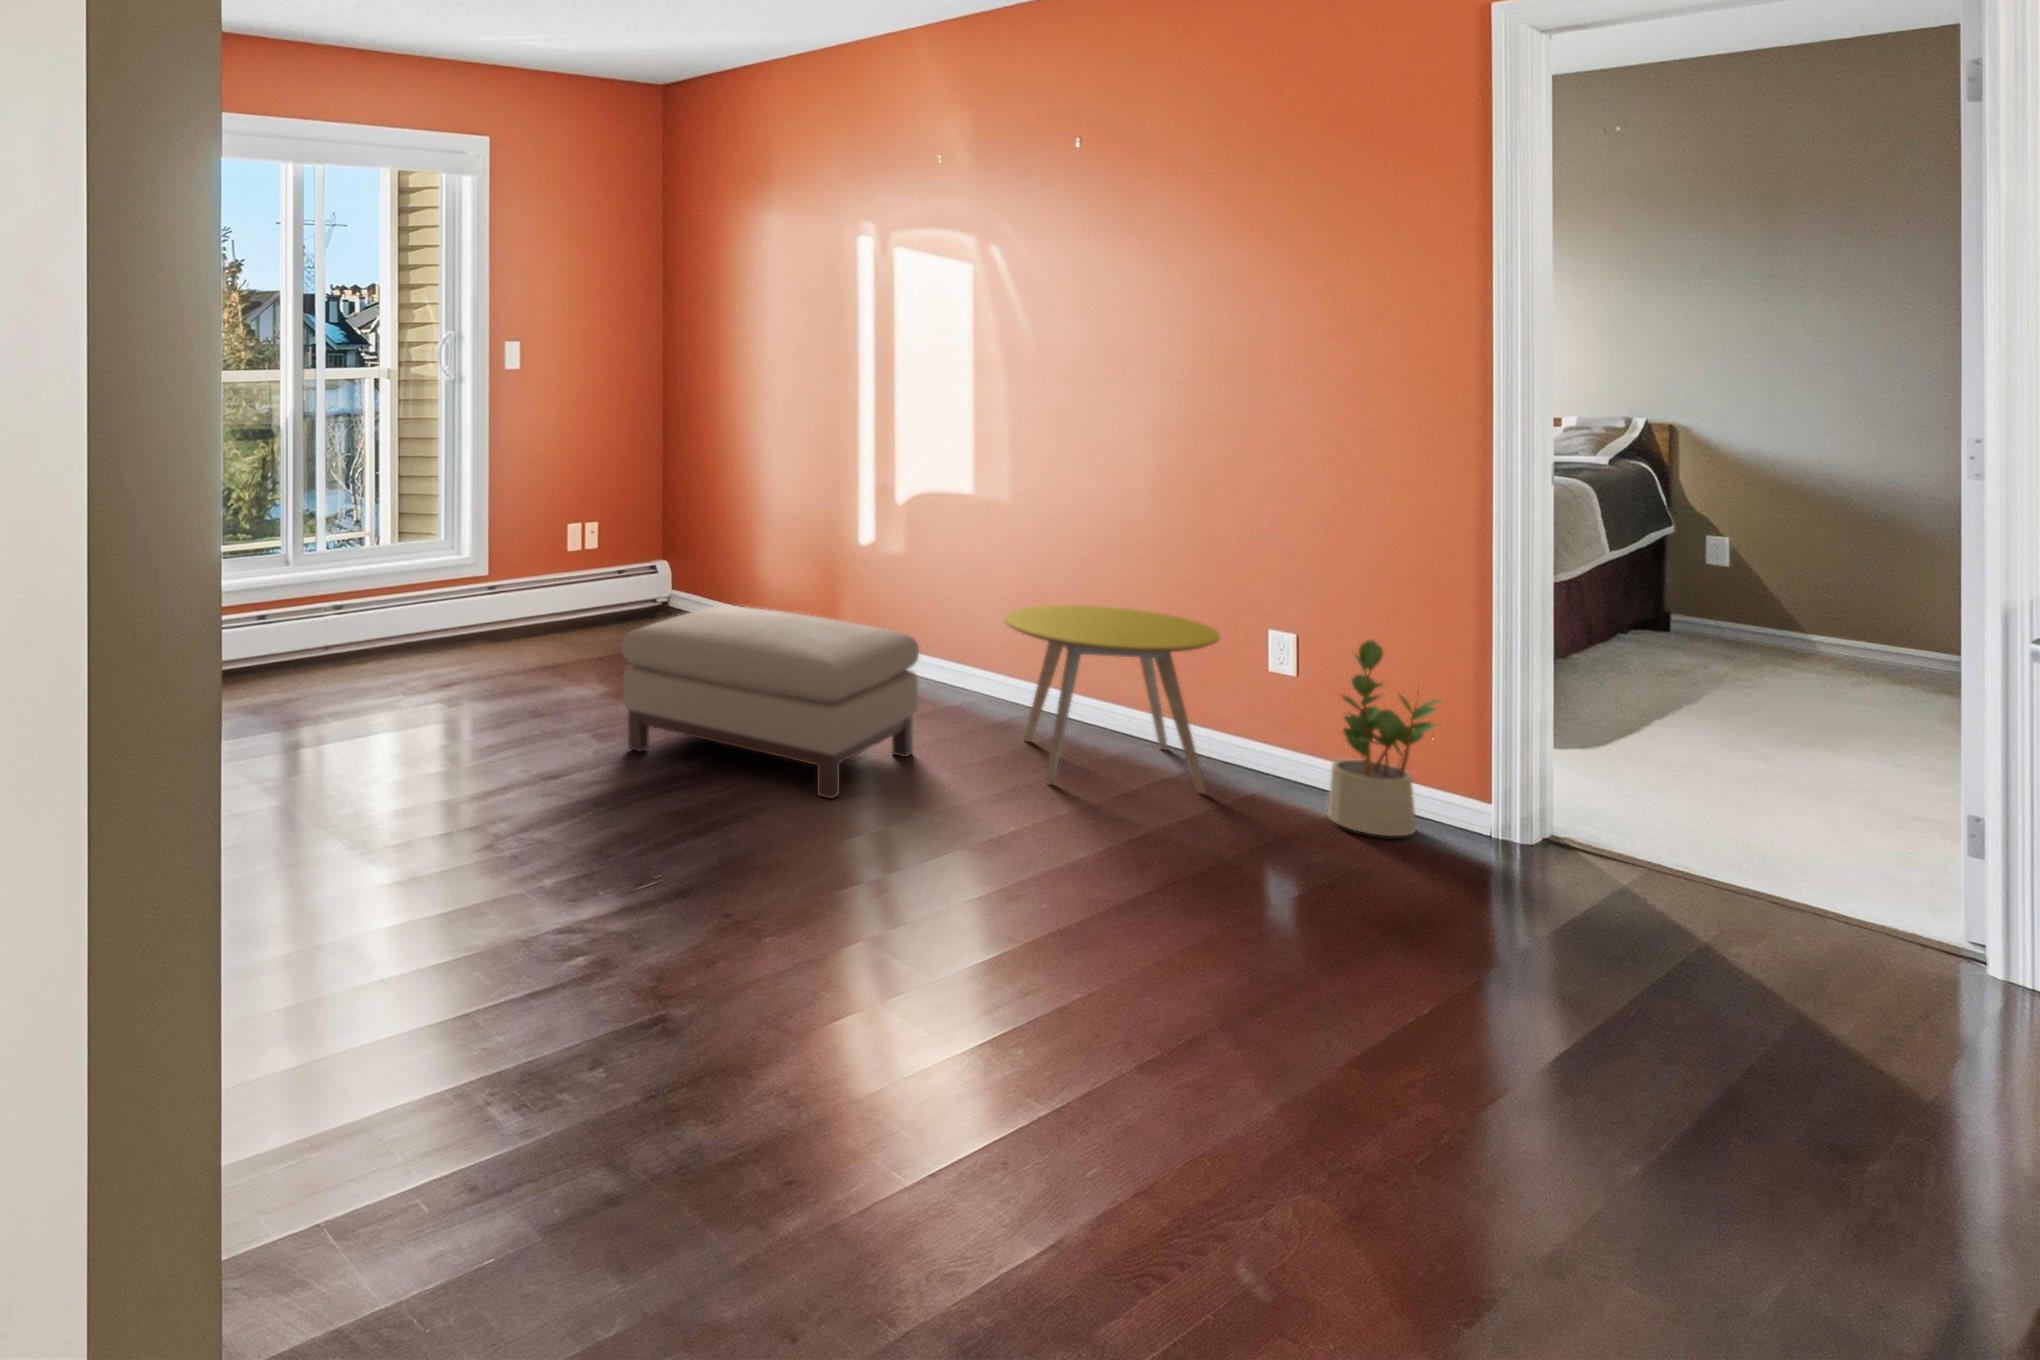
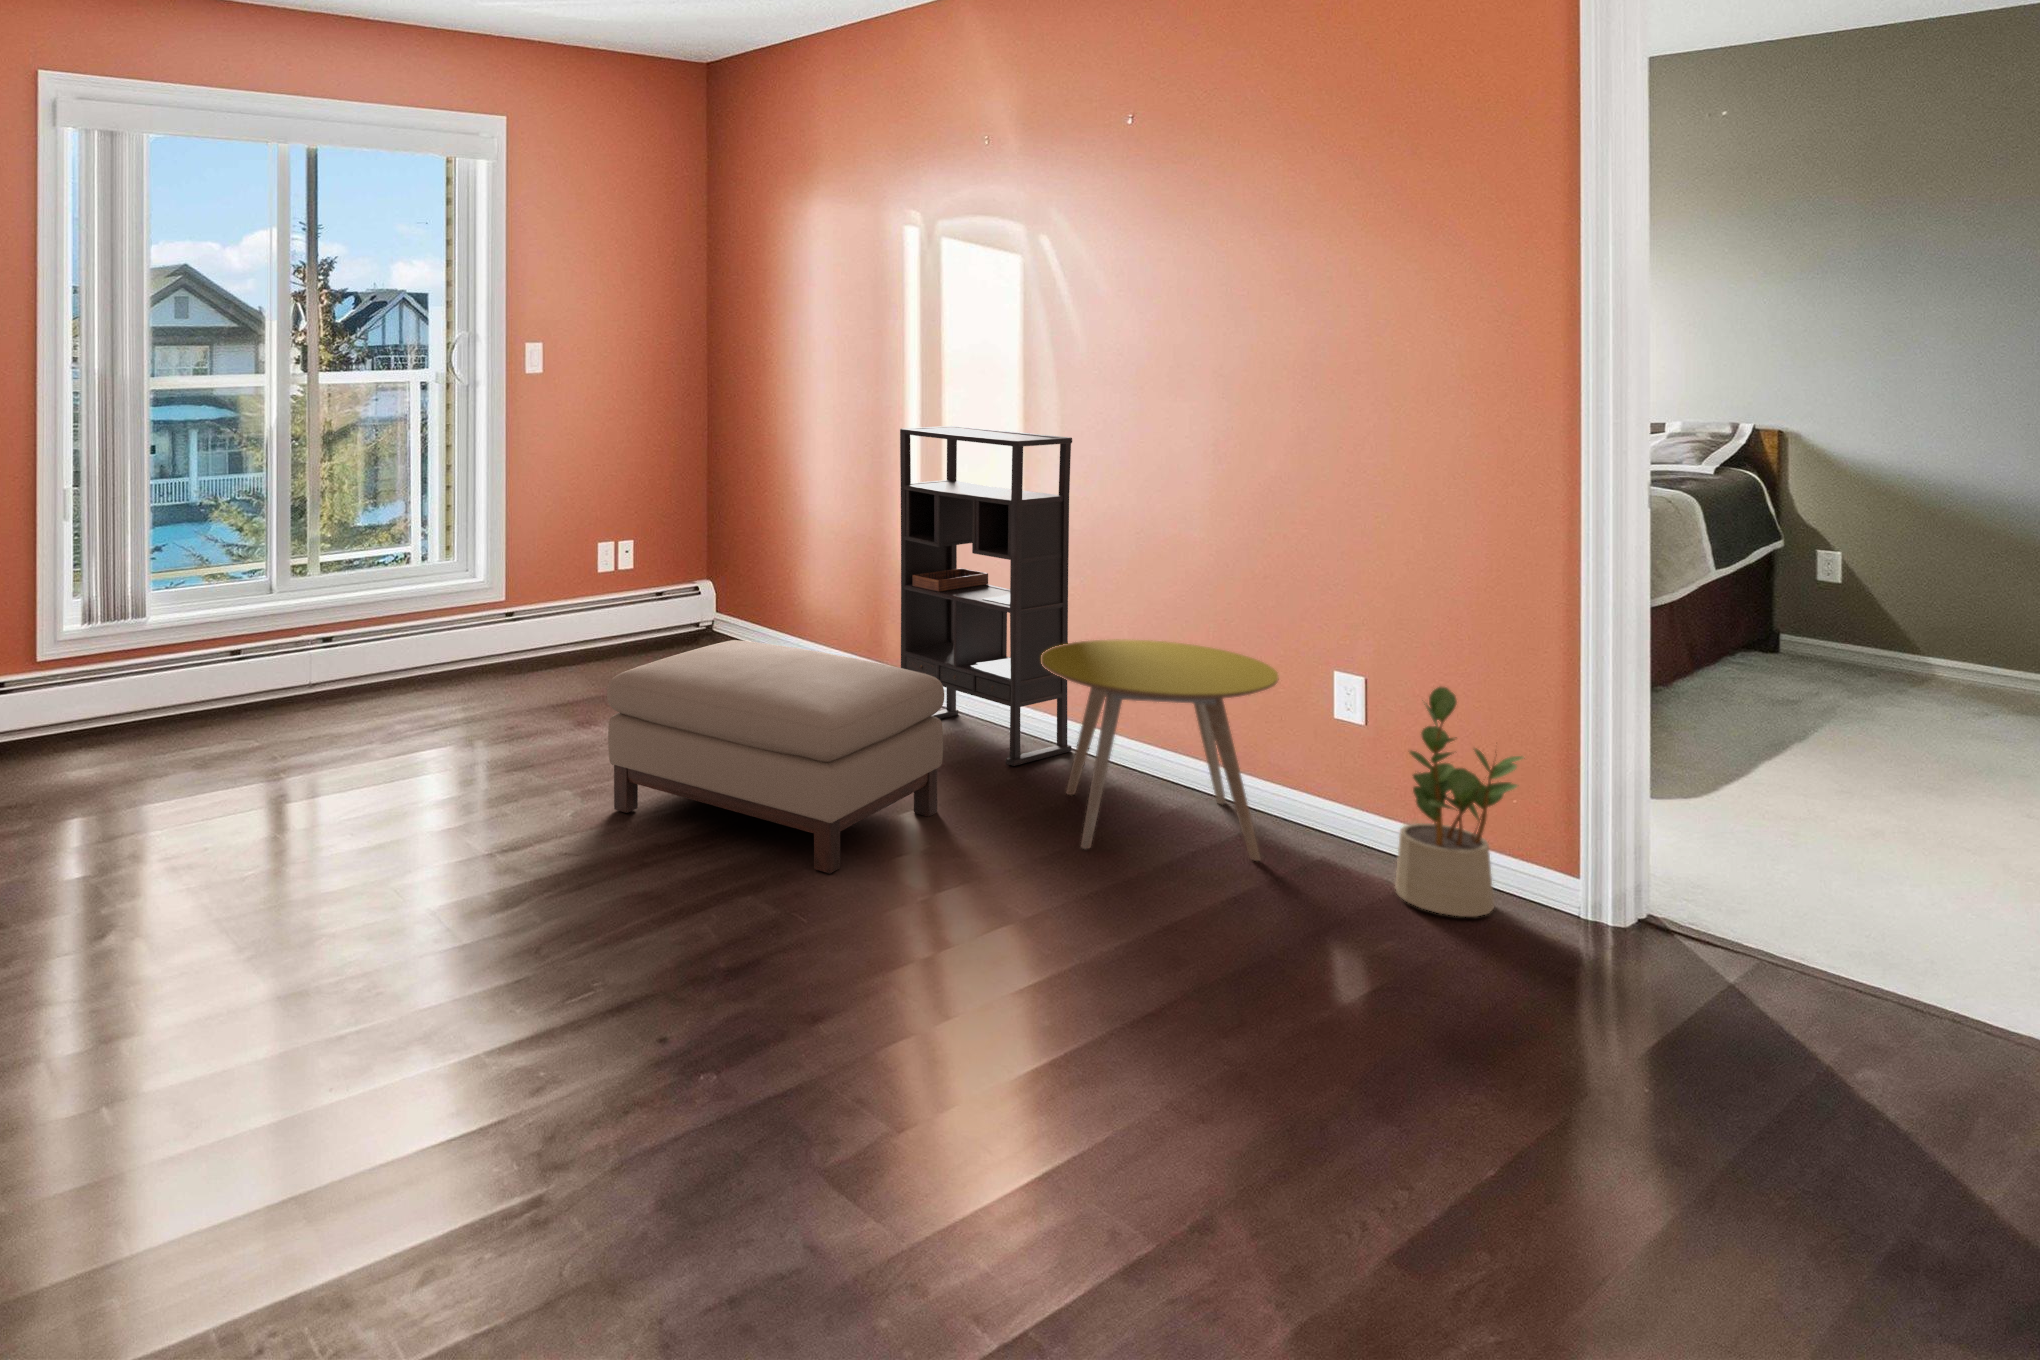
bookshelf: none [857,417,1023,718] -> present [900,426,1072,766]

